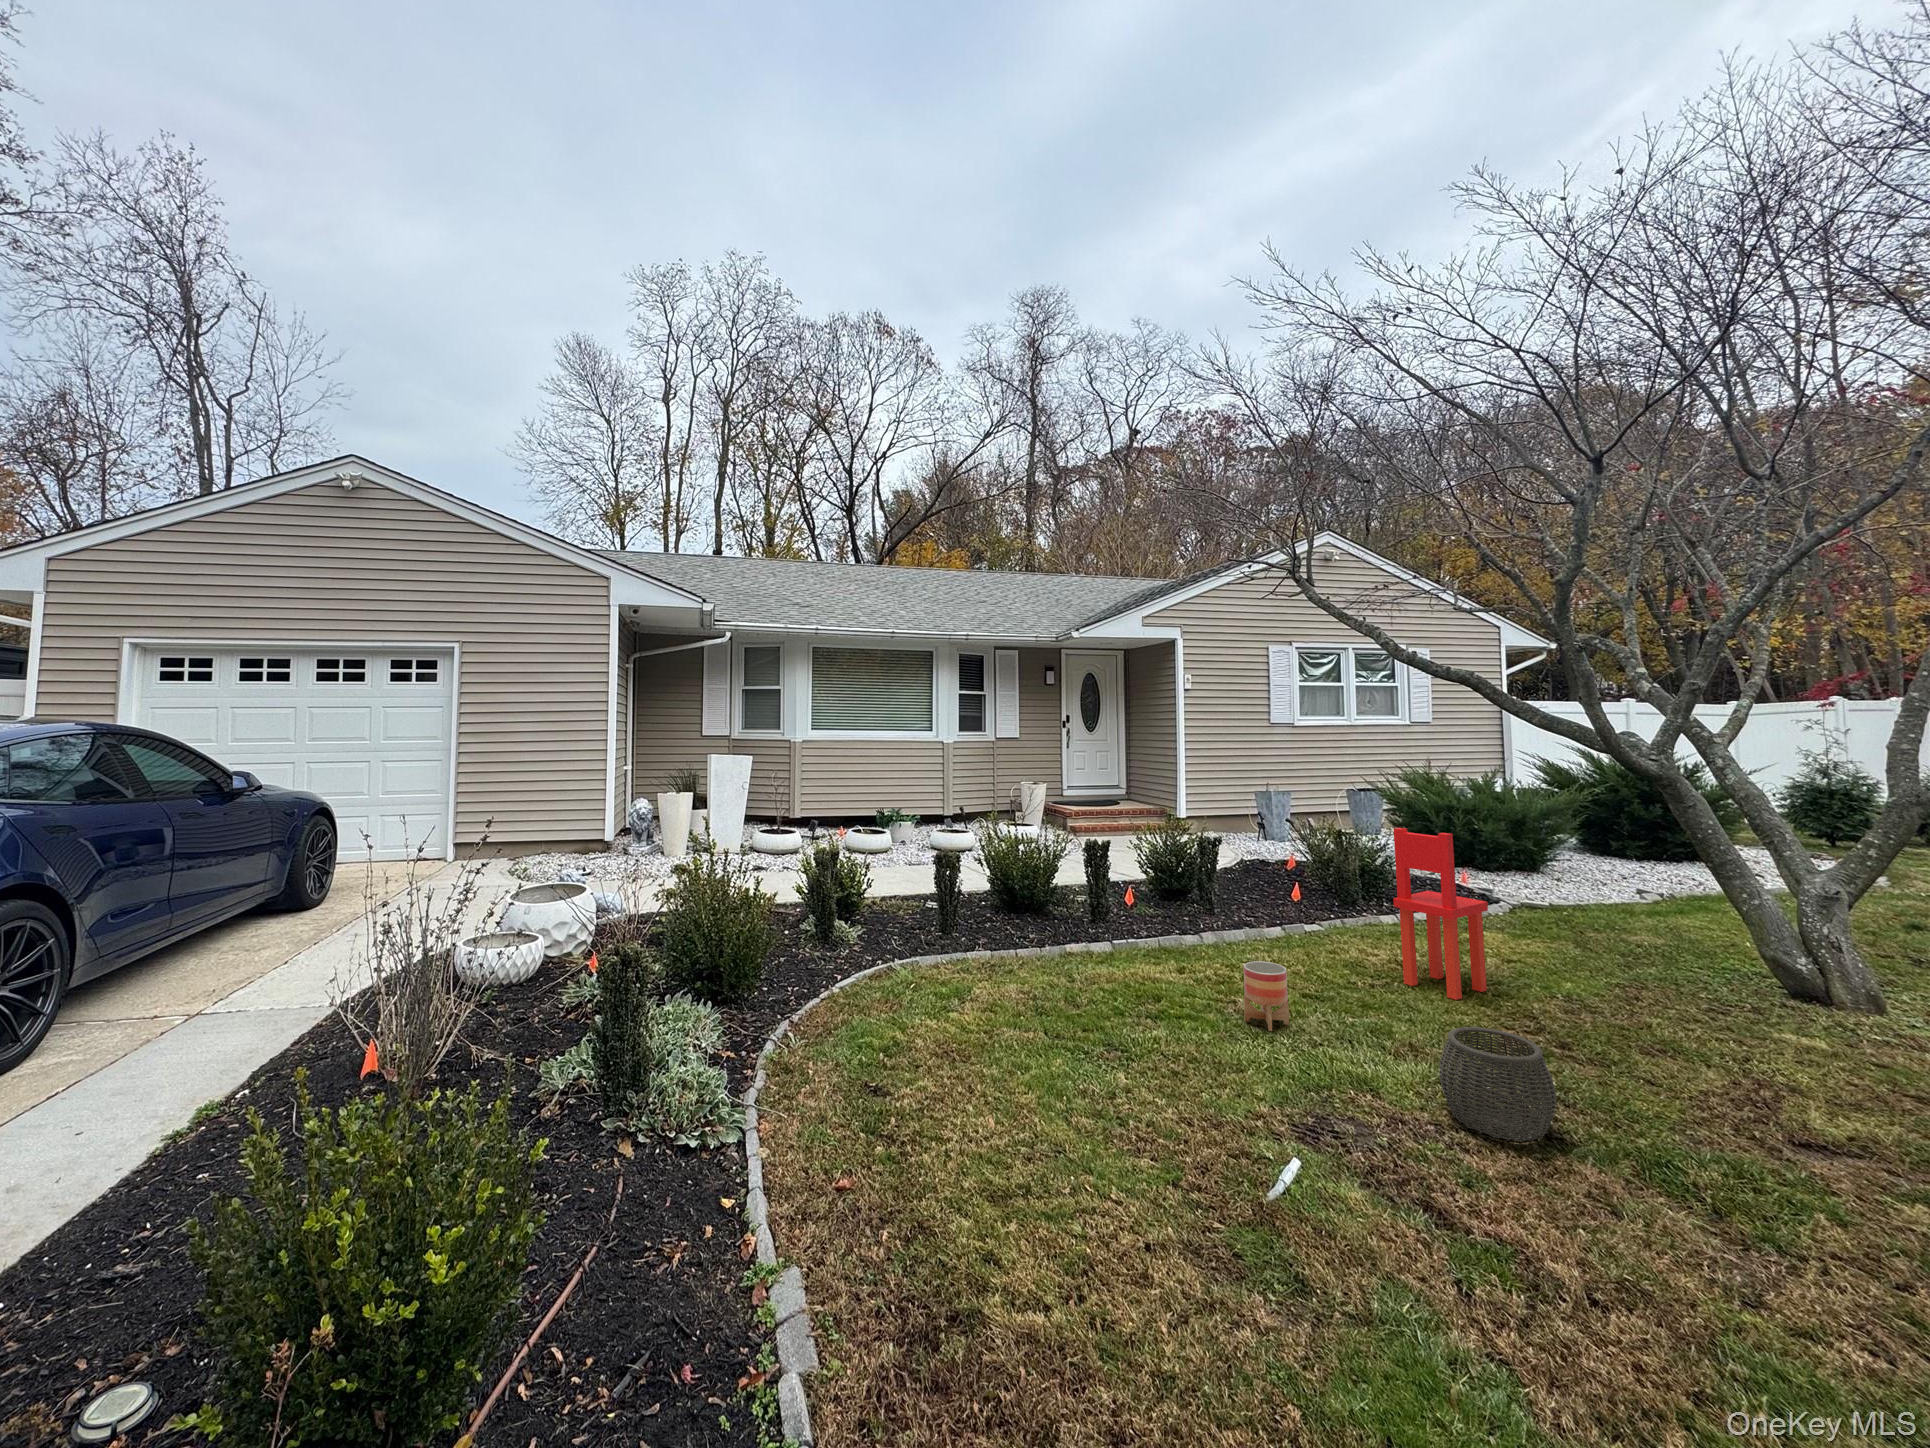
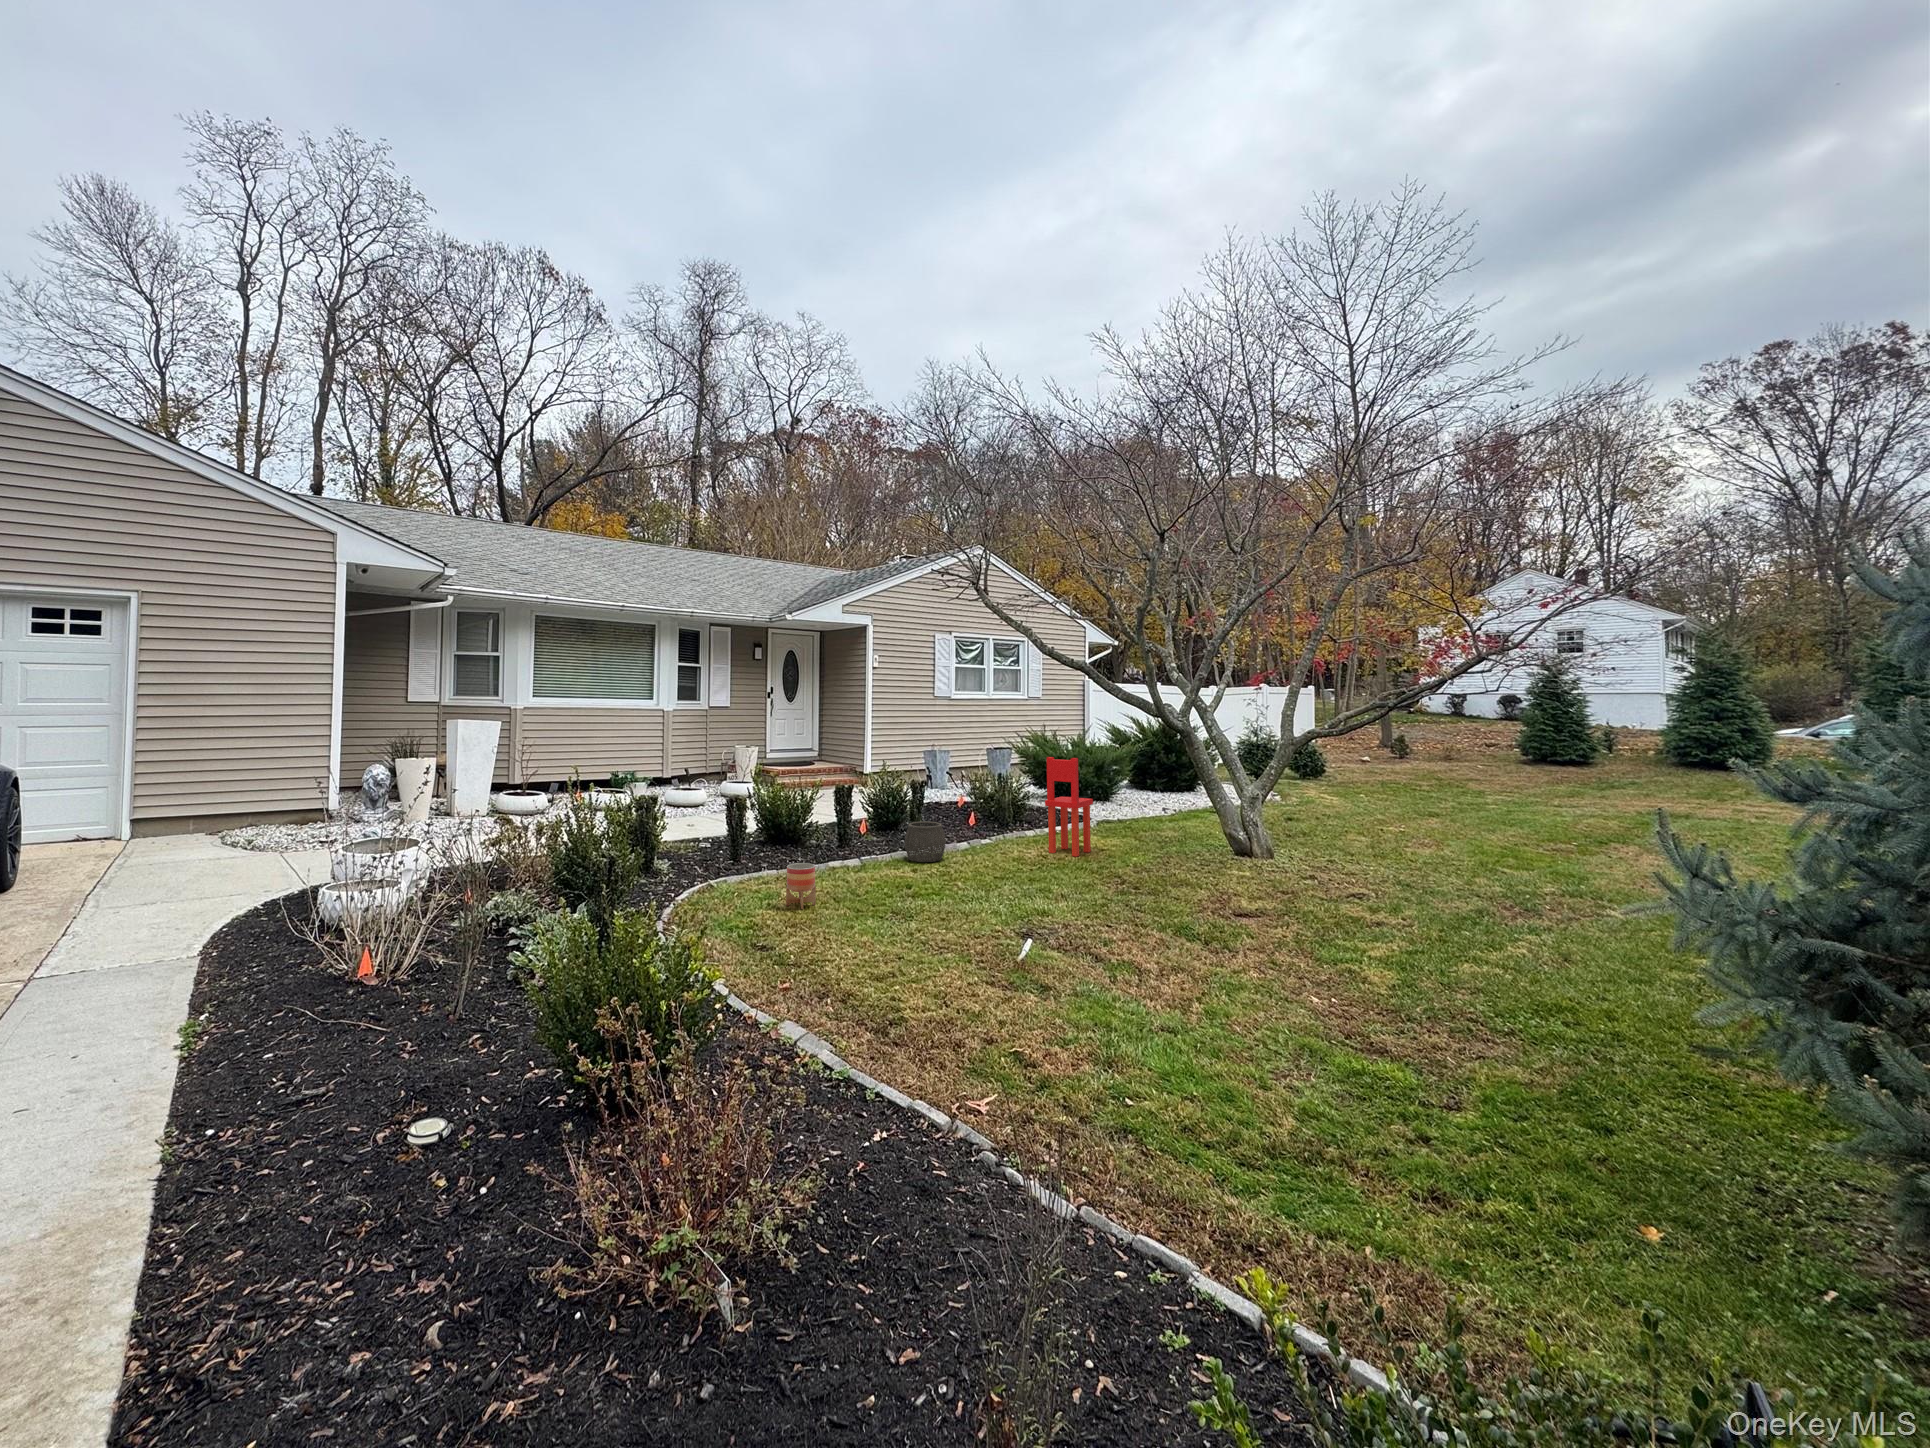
planter: present [1244,961,1289,1031] -> present [786,863,816,909]
woven basket: present [1438,1027,1557,1142] -> present [905,821,946,862]

